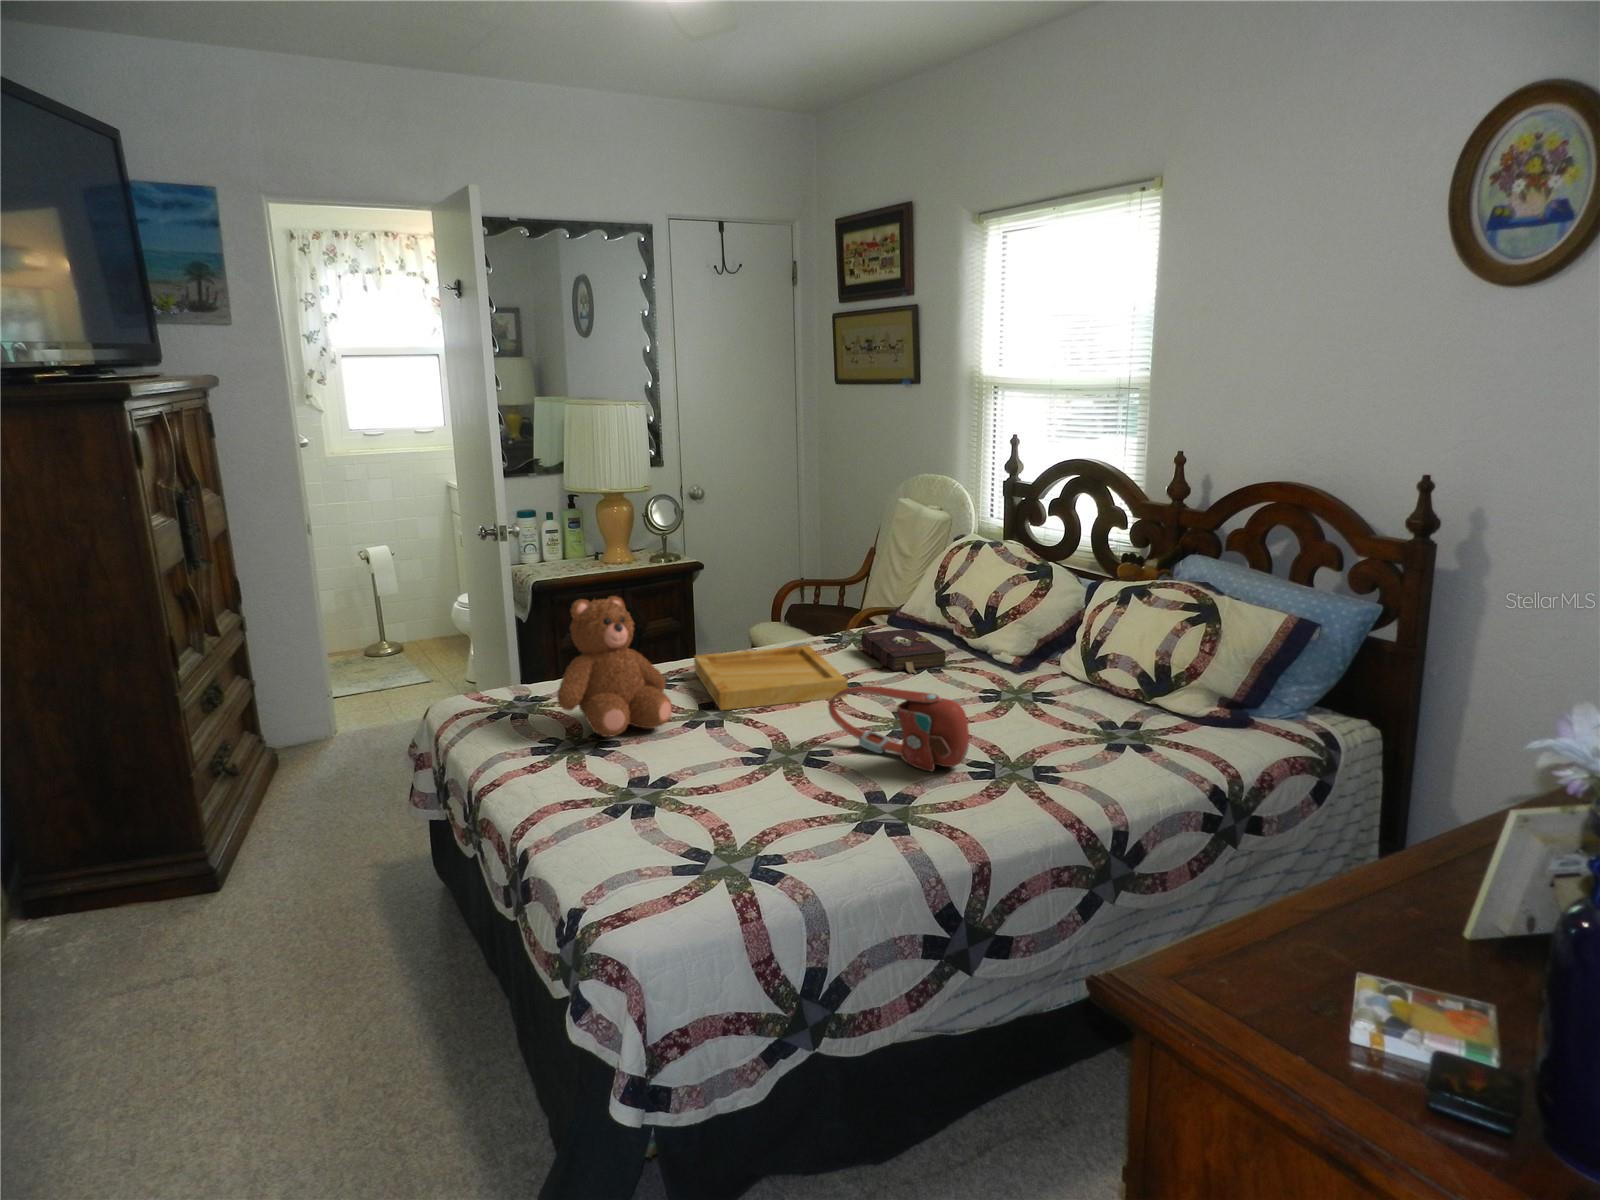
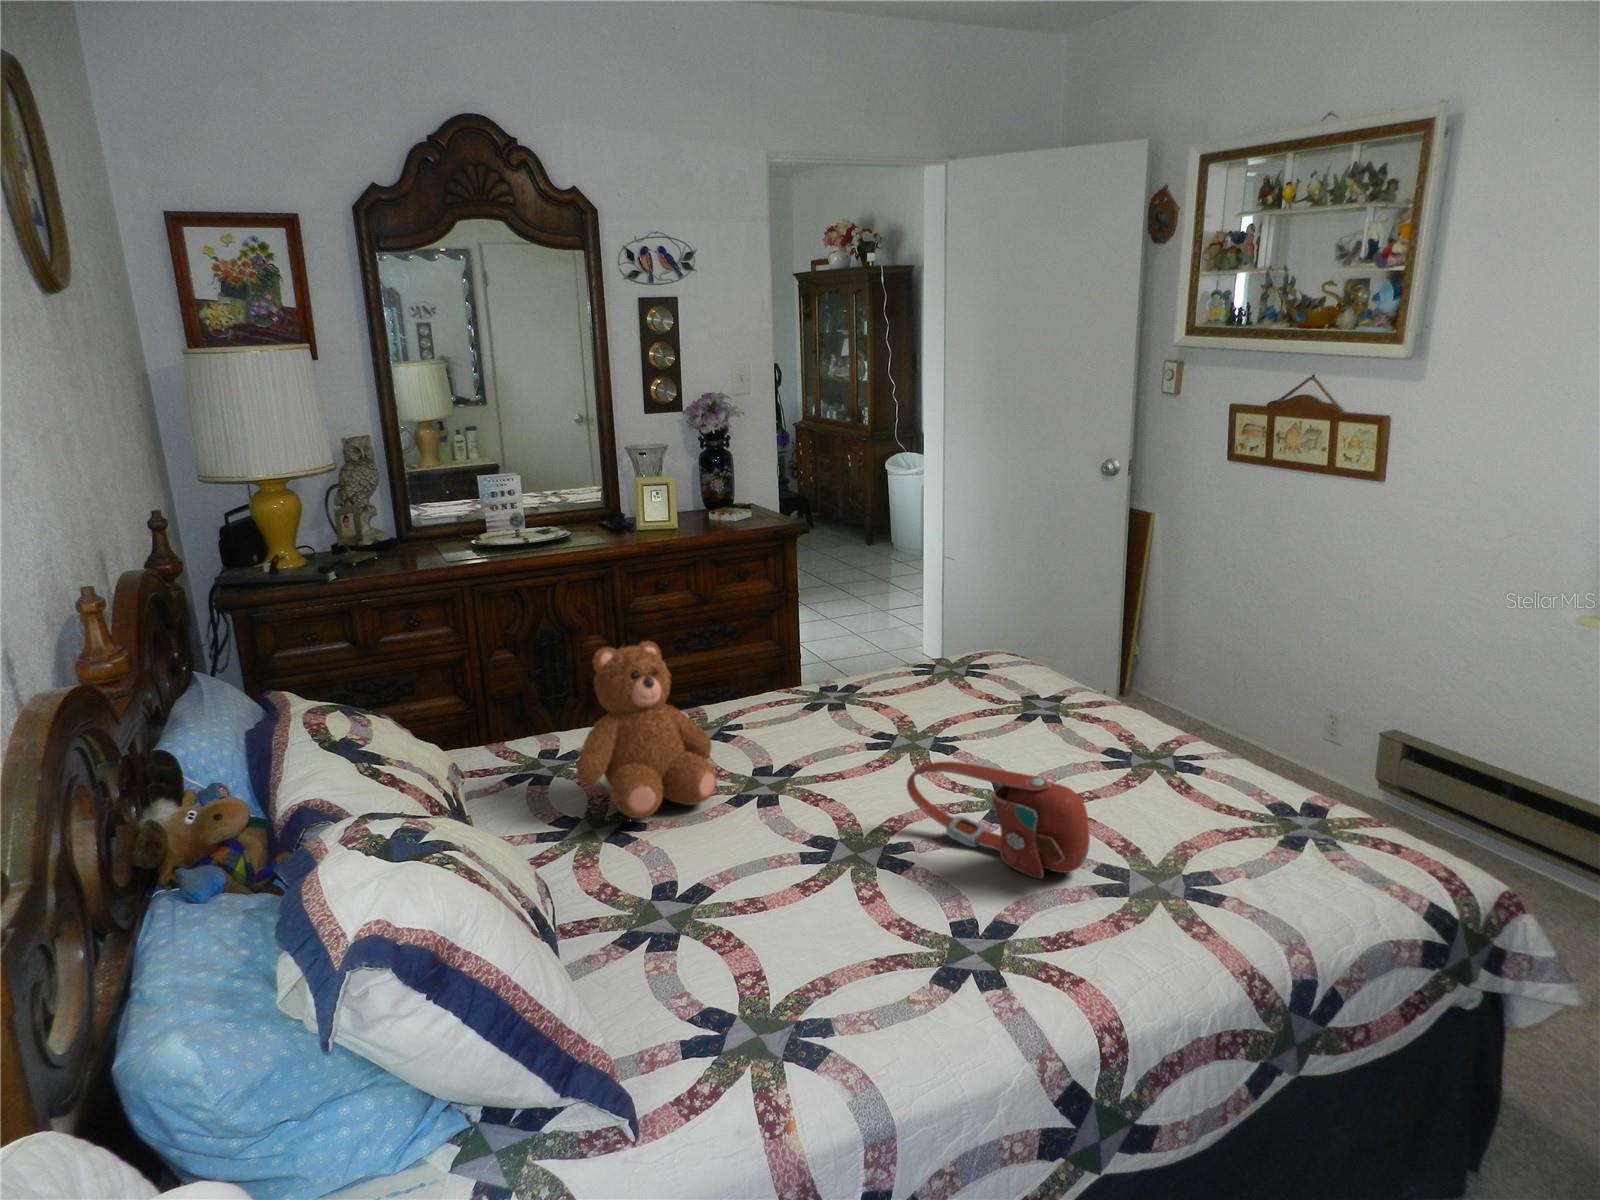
book: present [861,629,946,674] -> none [959,662,1063,725]
tray: present [694,645,847,710] -> none [755,686,937,778]

